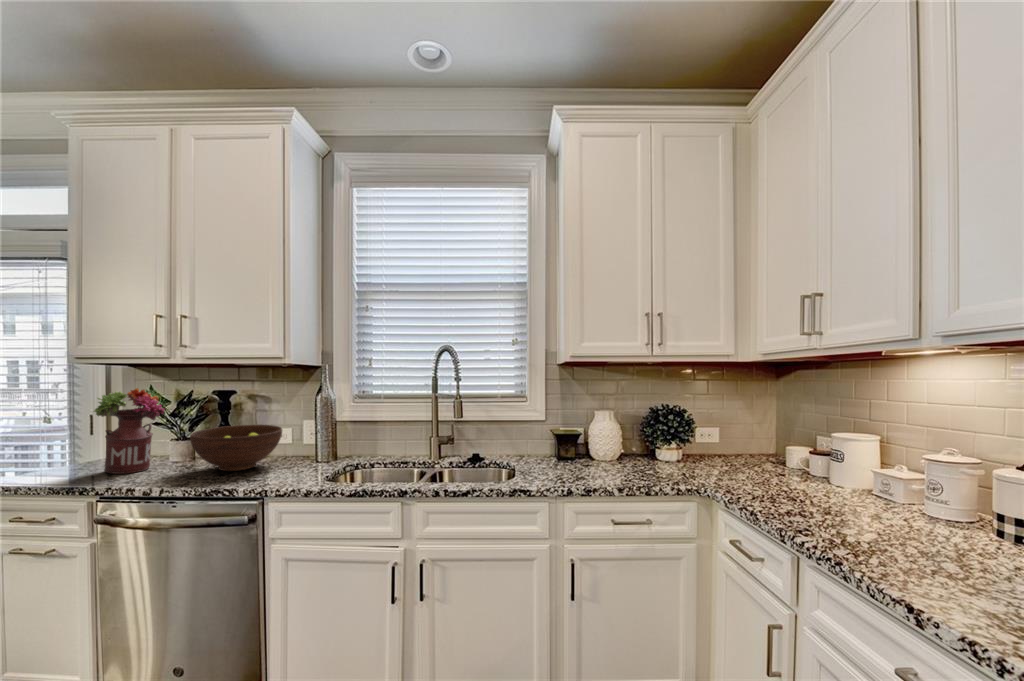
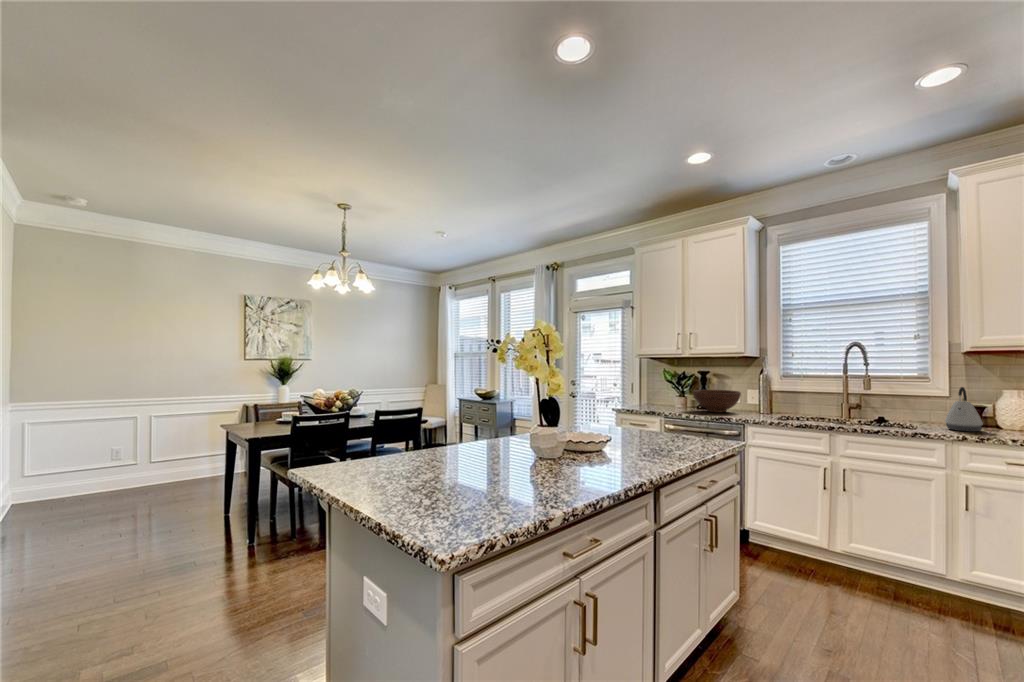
flower arrangement: present [94,388,165,474] -> none [648,368,678,409]
kettle: none [544,411,582,474] -> present [945,387,983,432]

